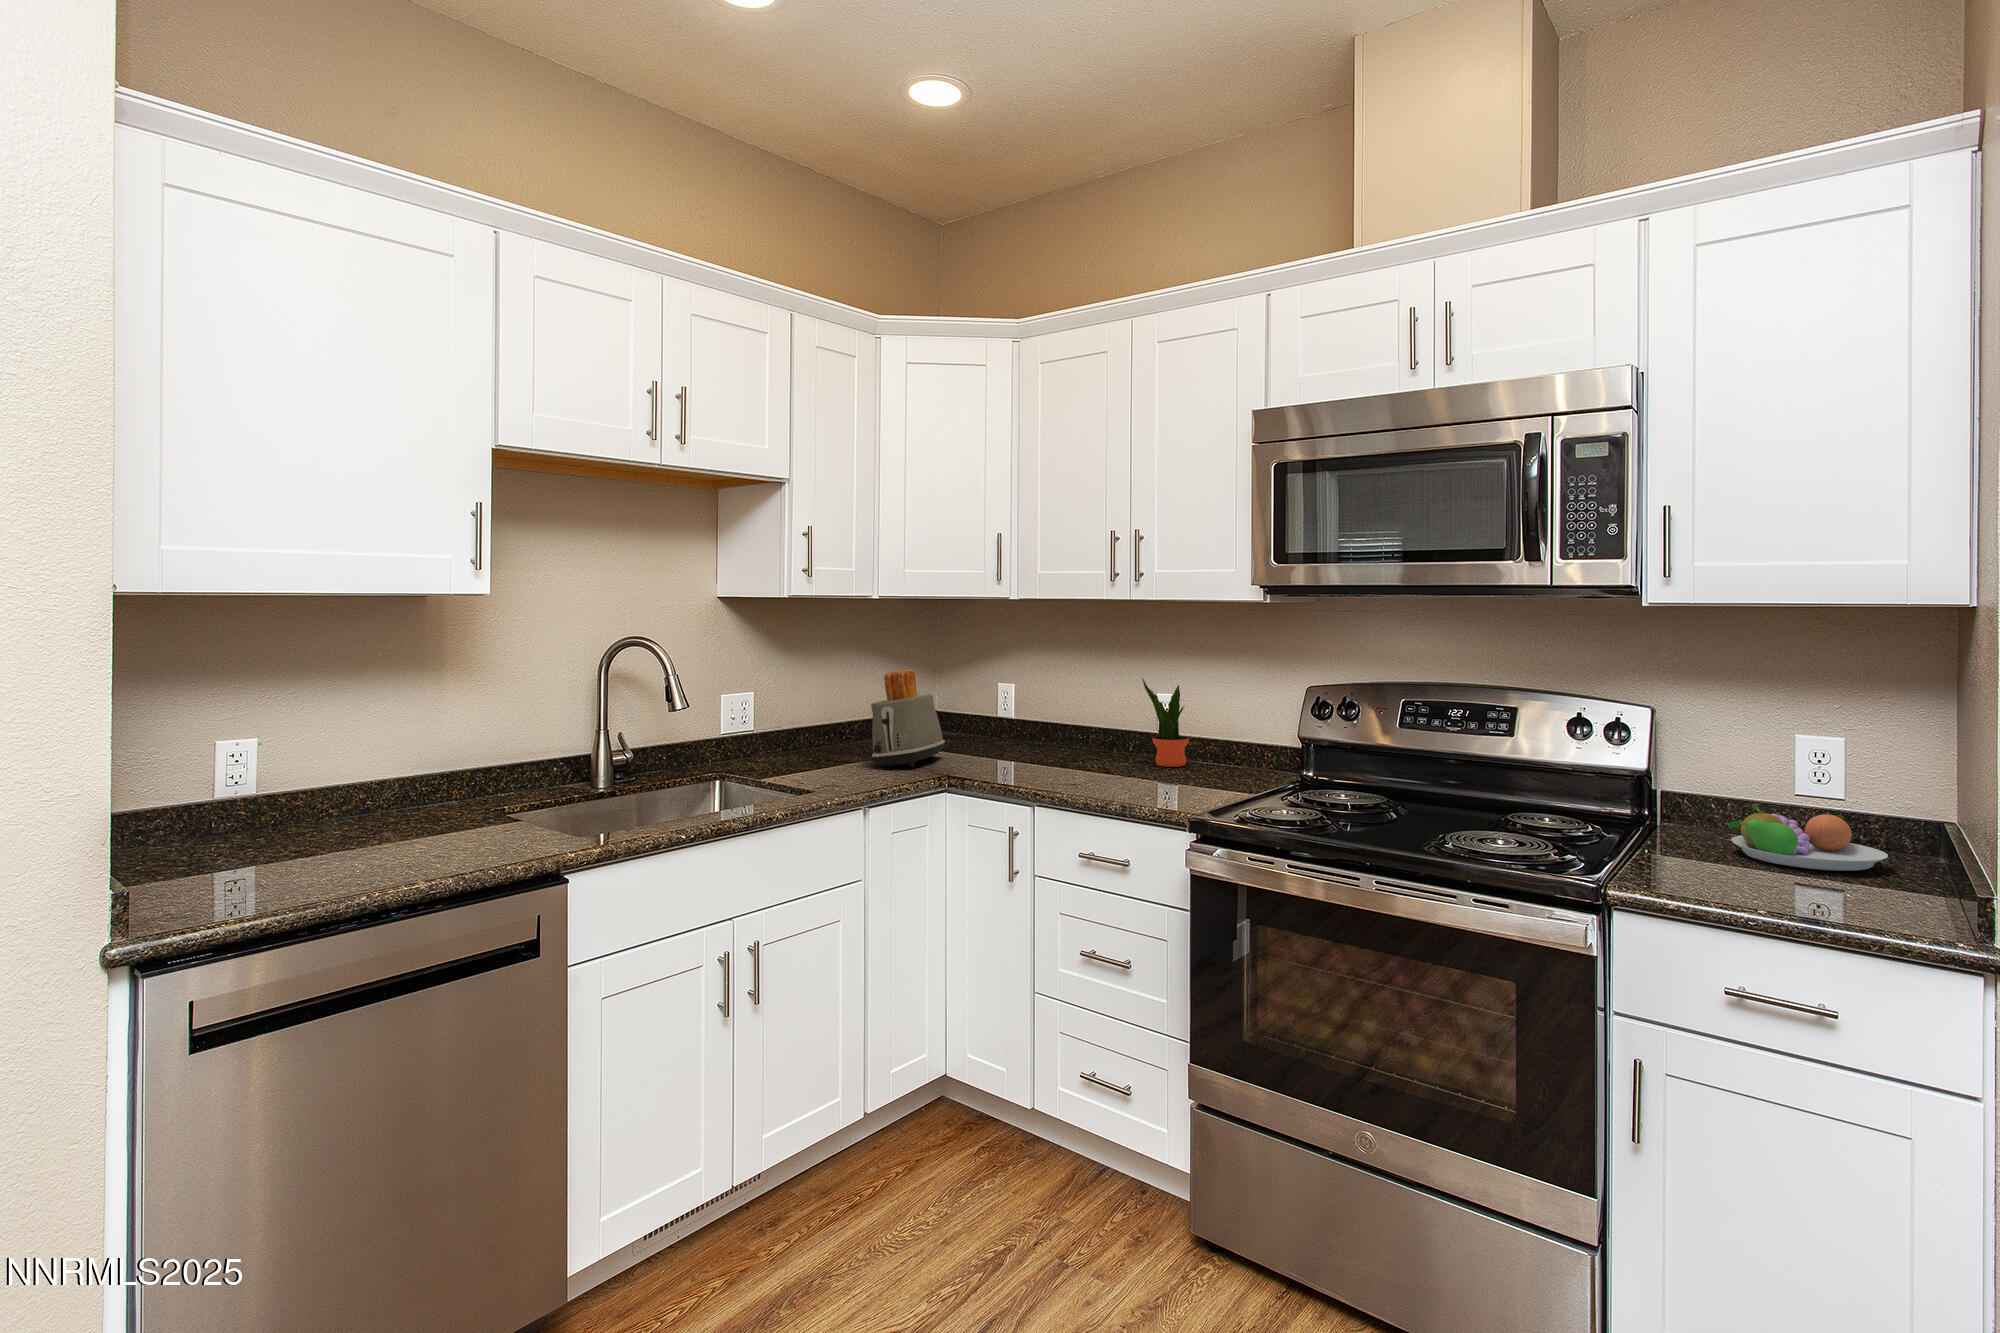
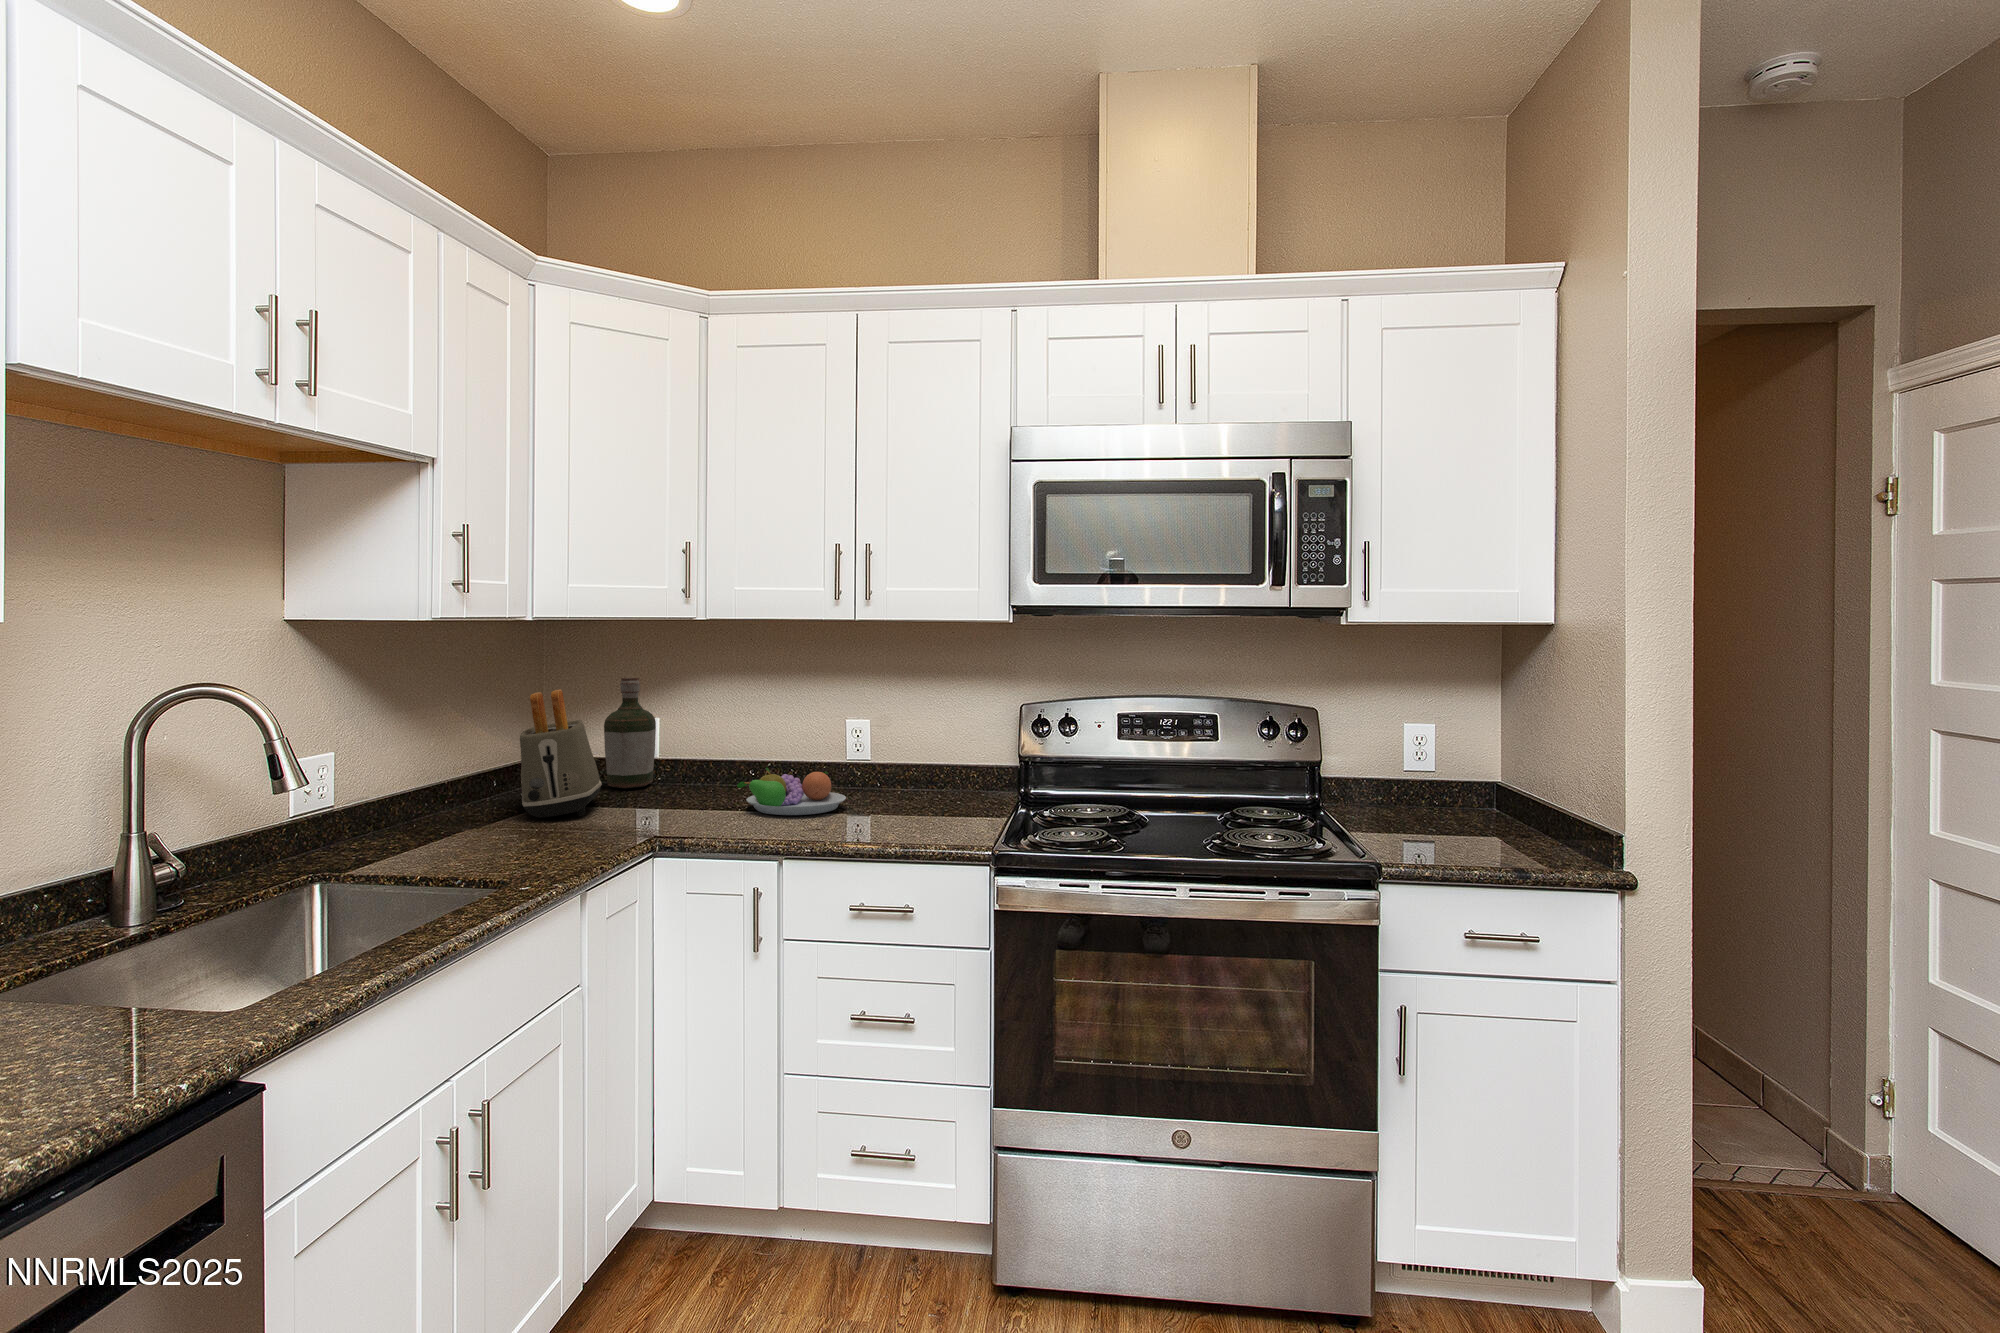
bottle: none [962,662,1005,752] -> present [604,678,656,788]
potted plant: present [1142,678,1189,767] -> none [835,693,890,789]
fruit bowl: present [1728,804,1888,871] -> present [737,768,846,815]

